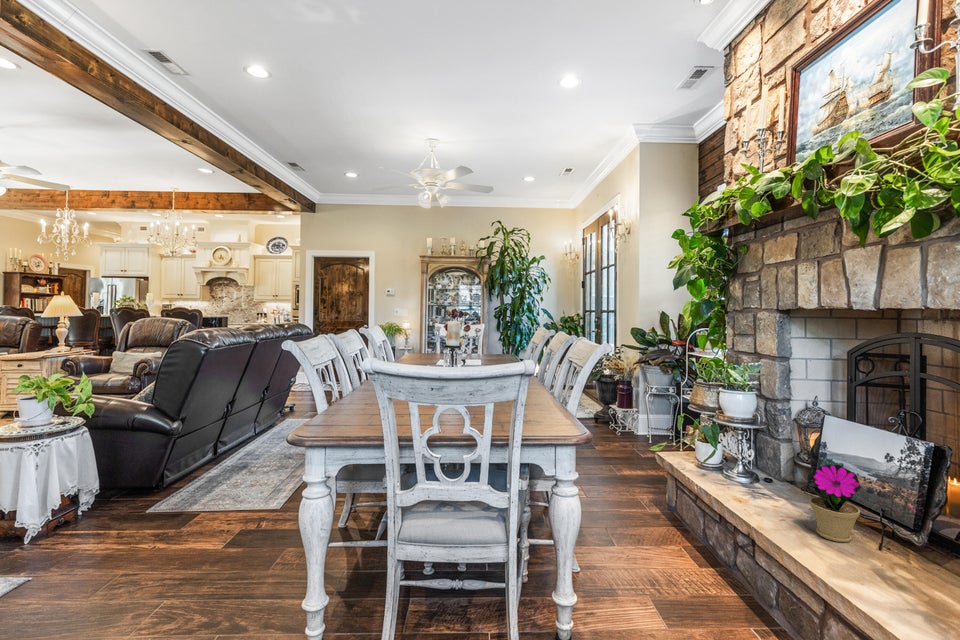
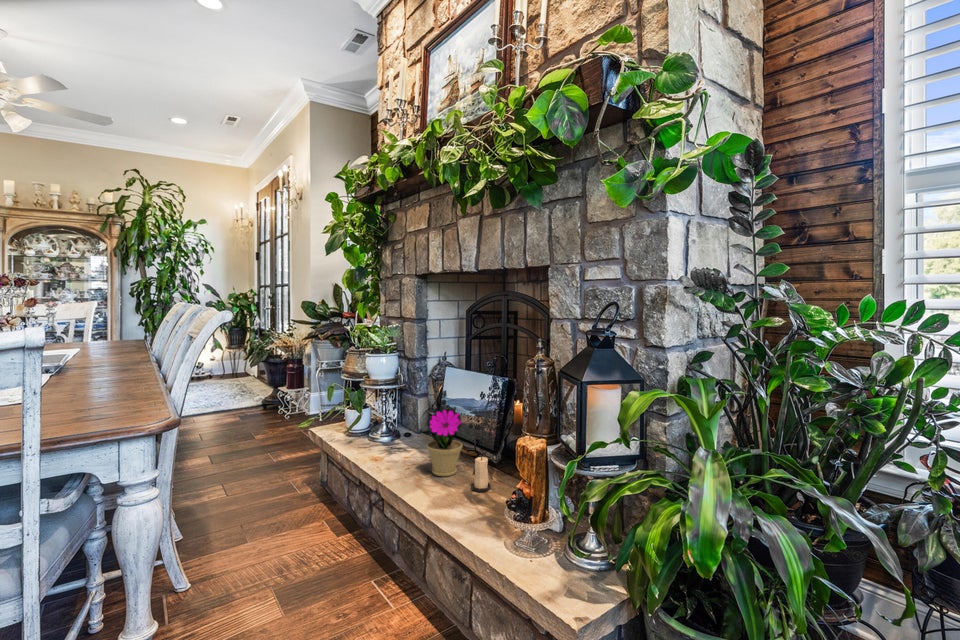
candle: none [881,532,913,577] -> present [471,456,491,492]

